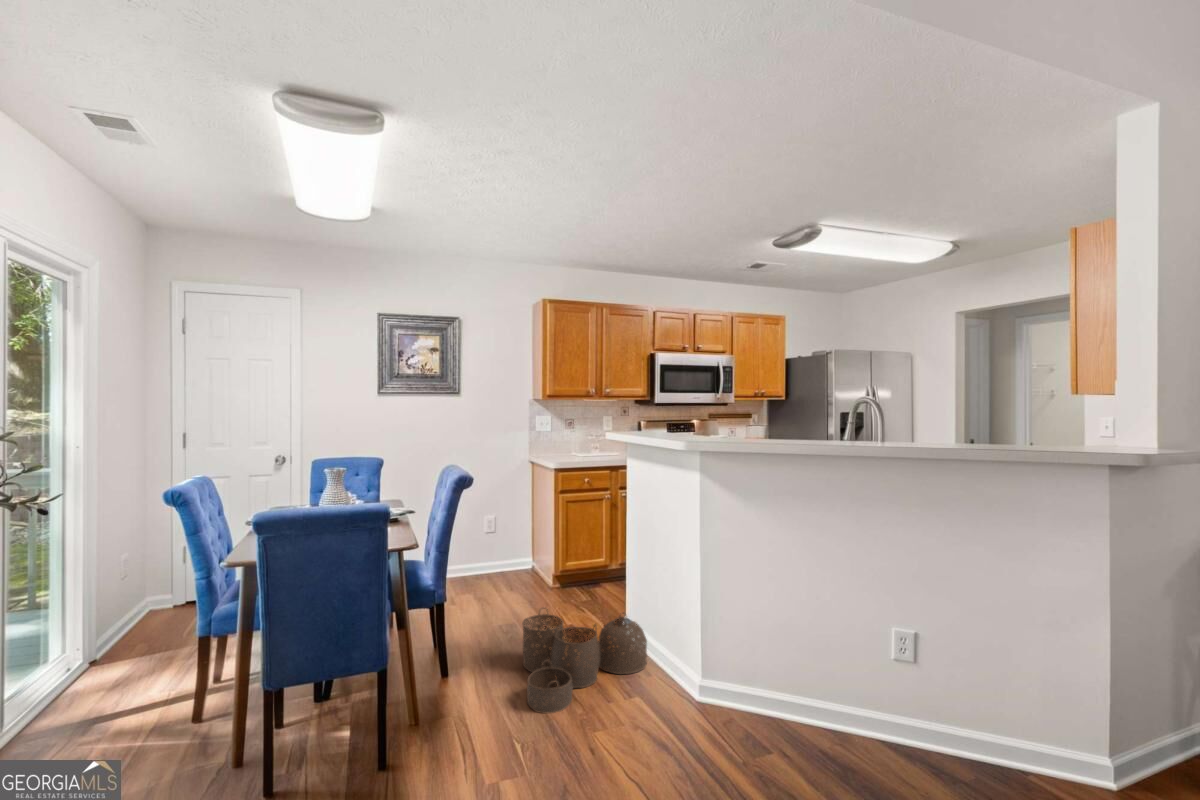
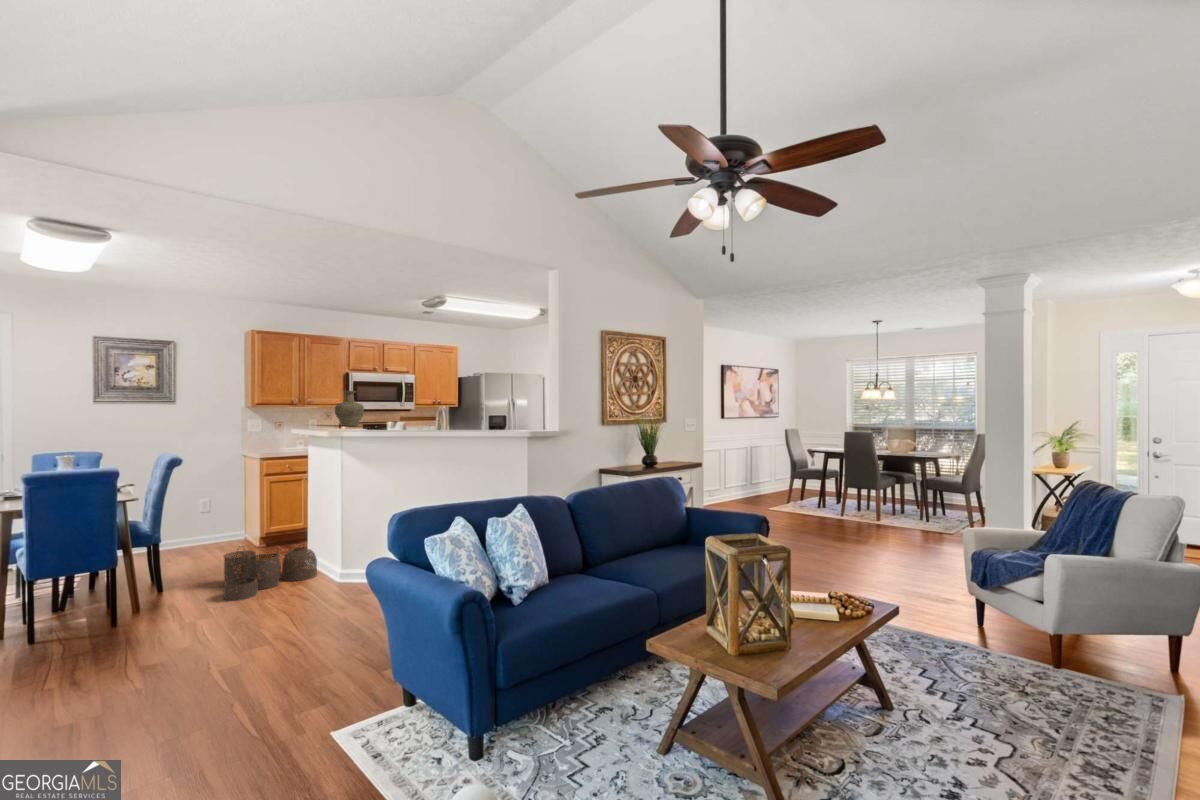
vase: none [643,378,681,427] -> present [335,391,364,426]

